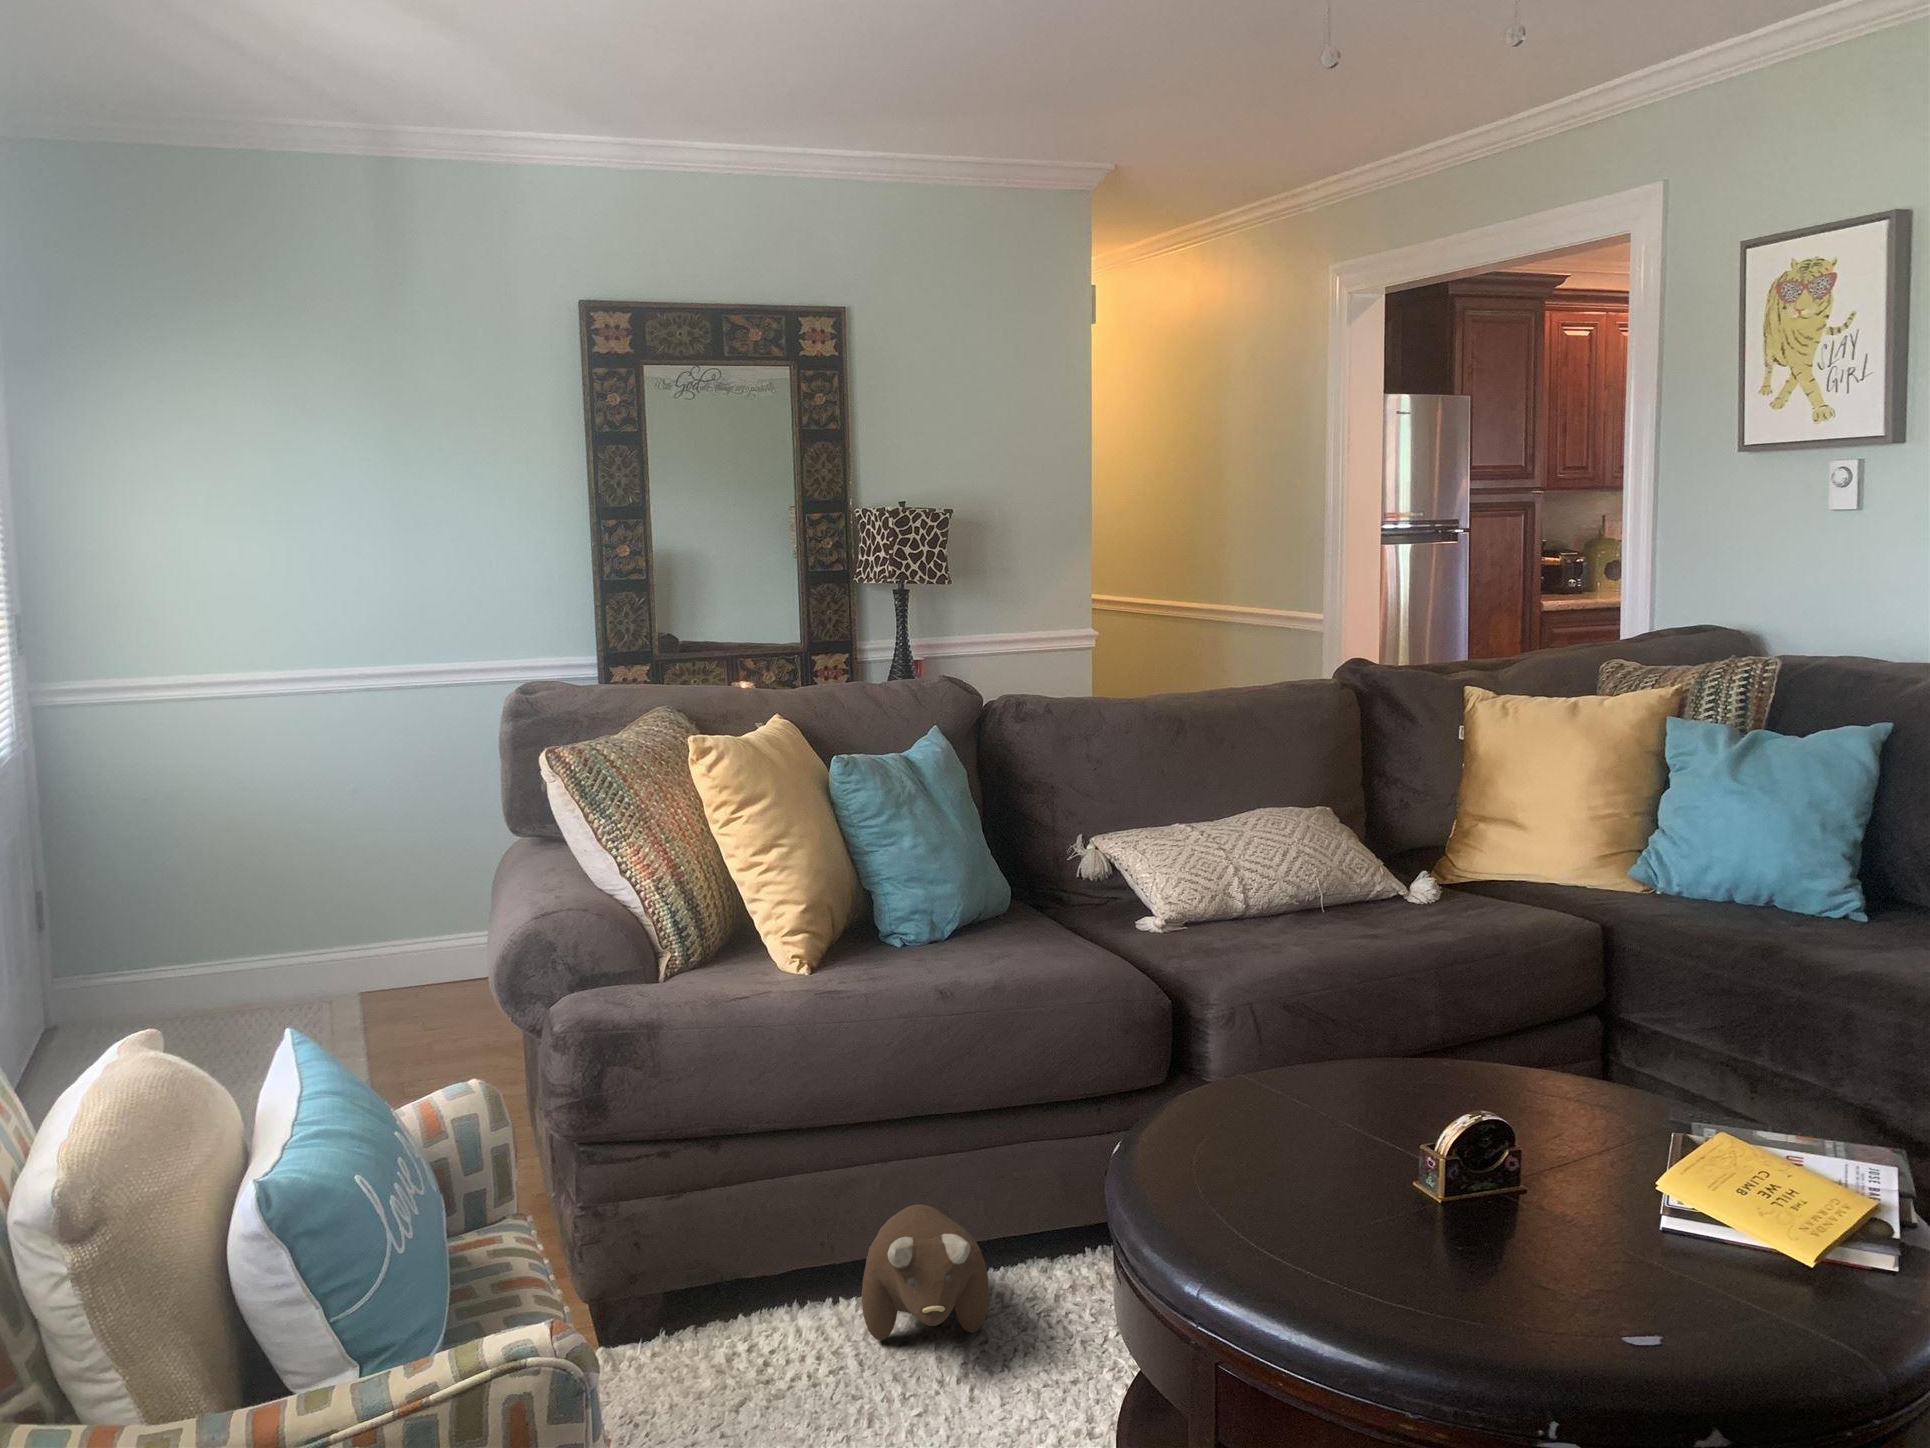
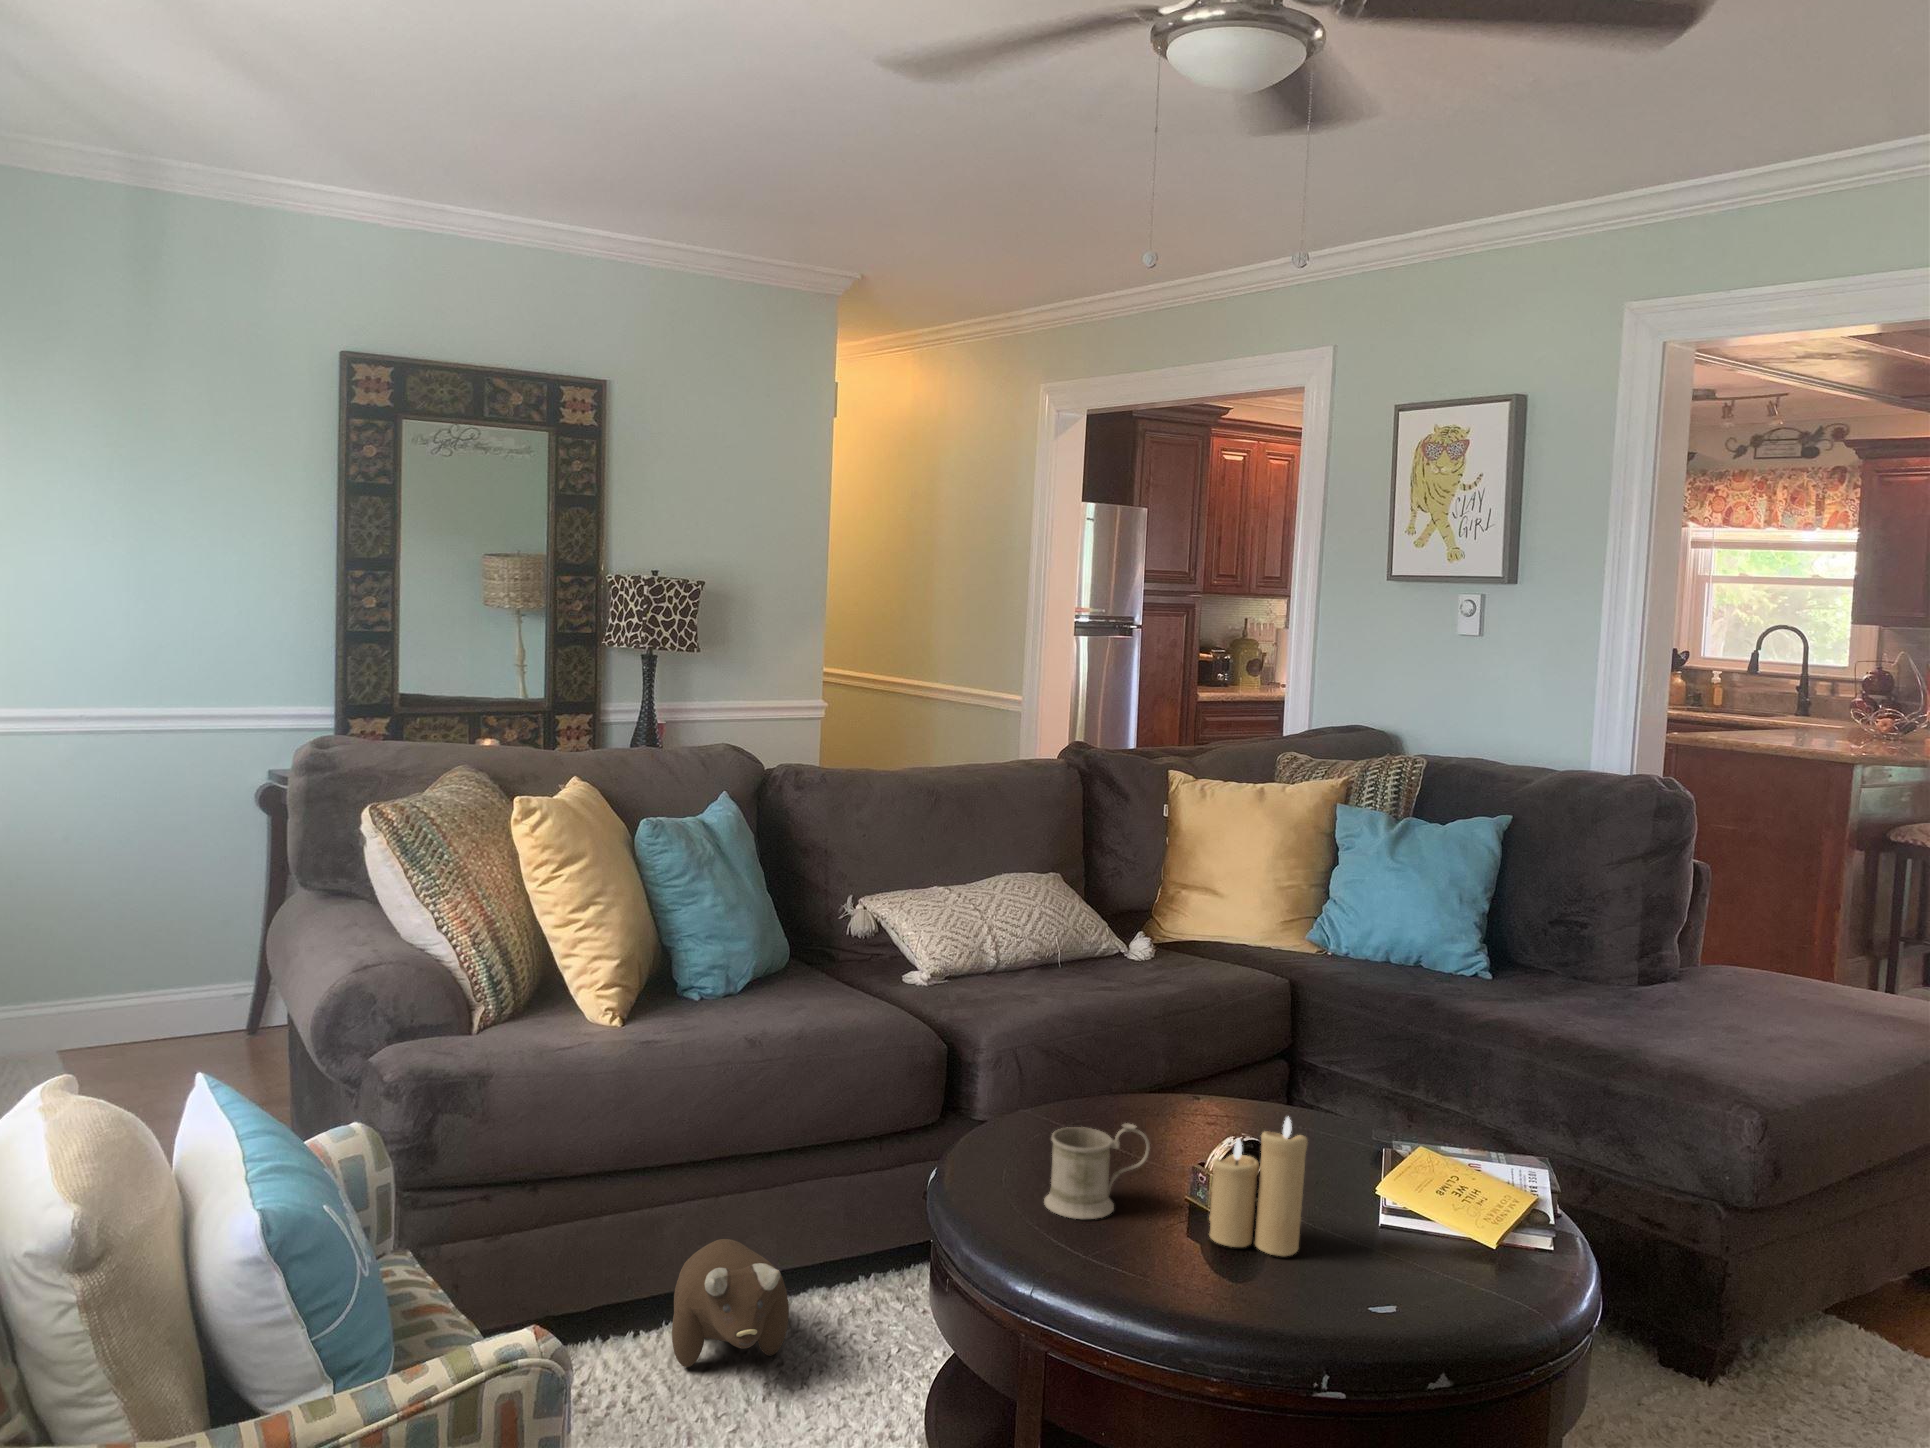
candle: none [1428,1093,1550,1266] -> present [1209,1117,1308,1256]
mug: none [1231,1096,1356,1208] -> present [1044,1124,1150,1219]

